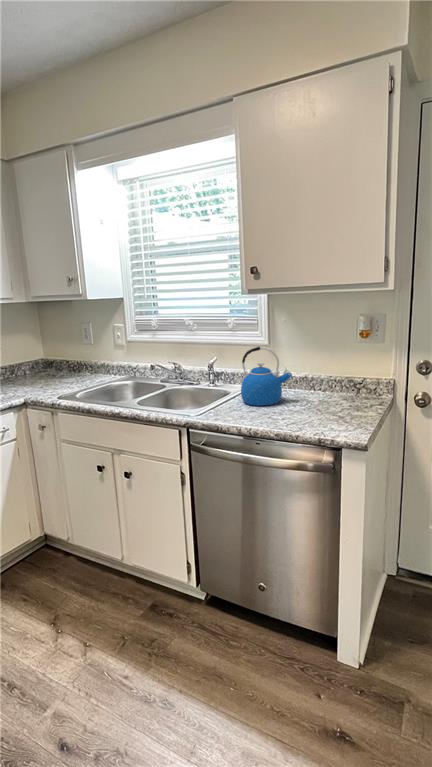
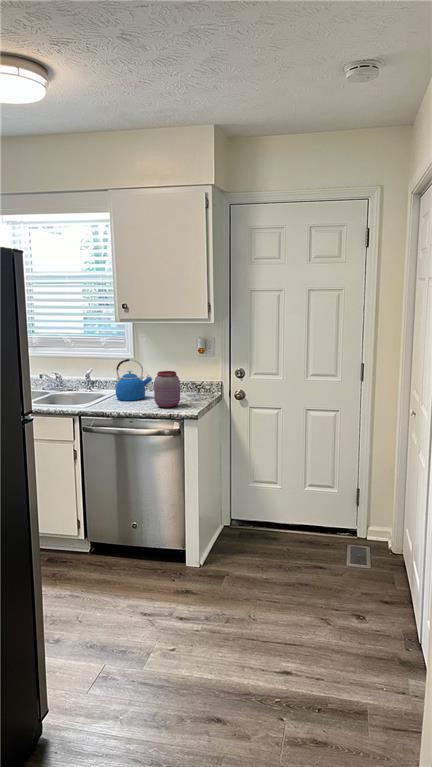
jar: none [294,367,334,425] -> present [154,371,180,408]

